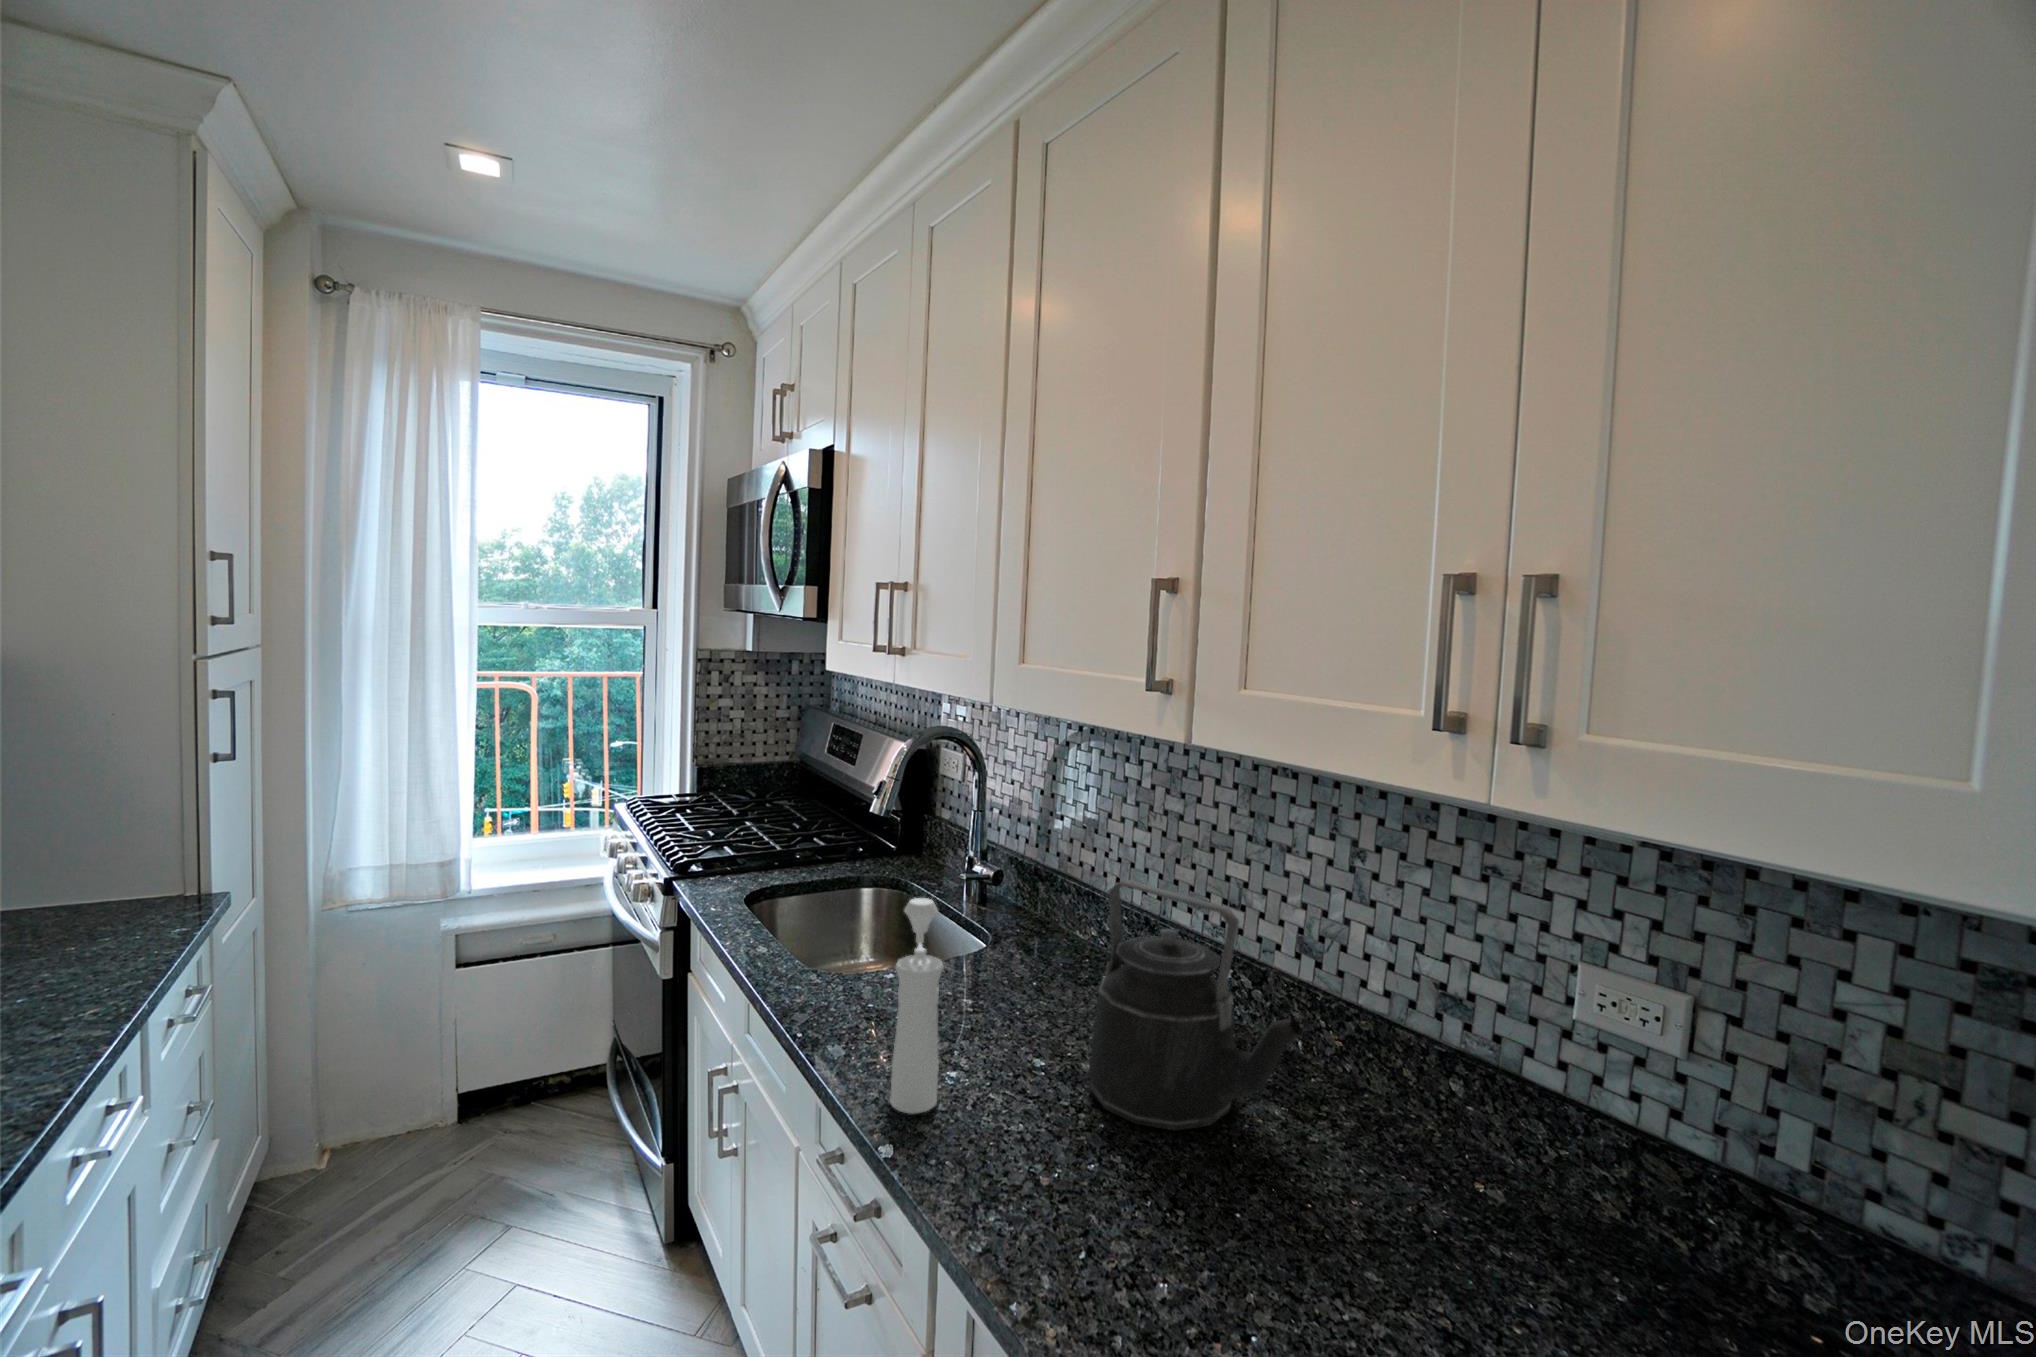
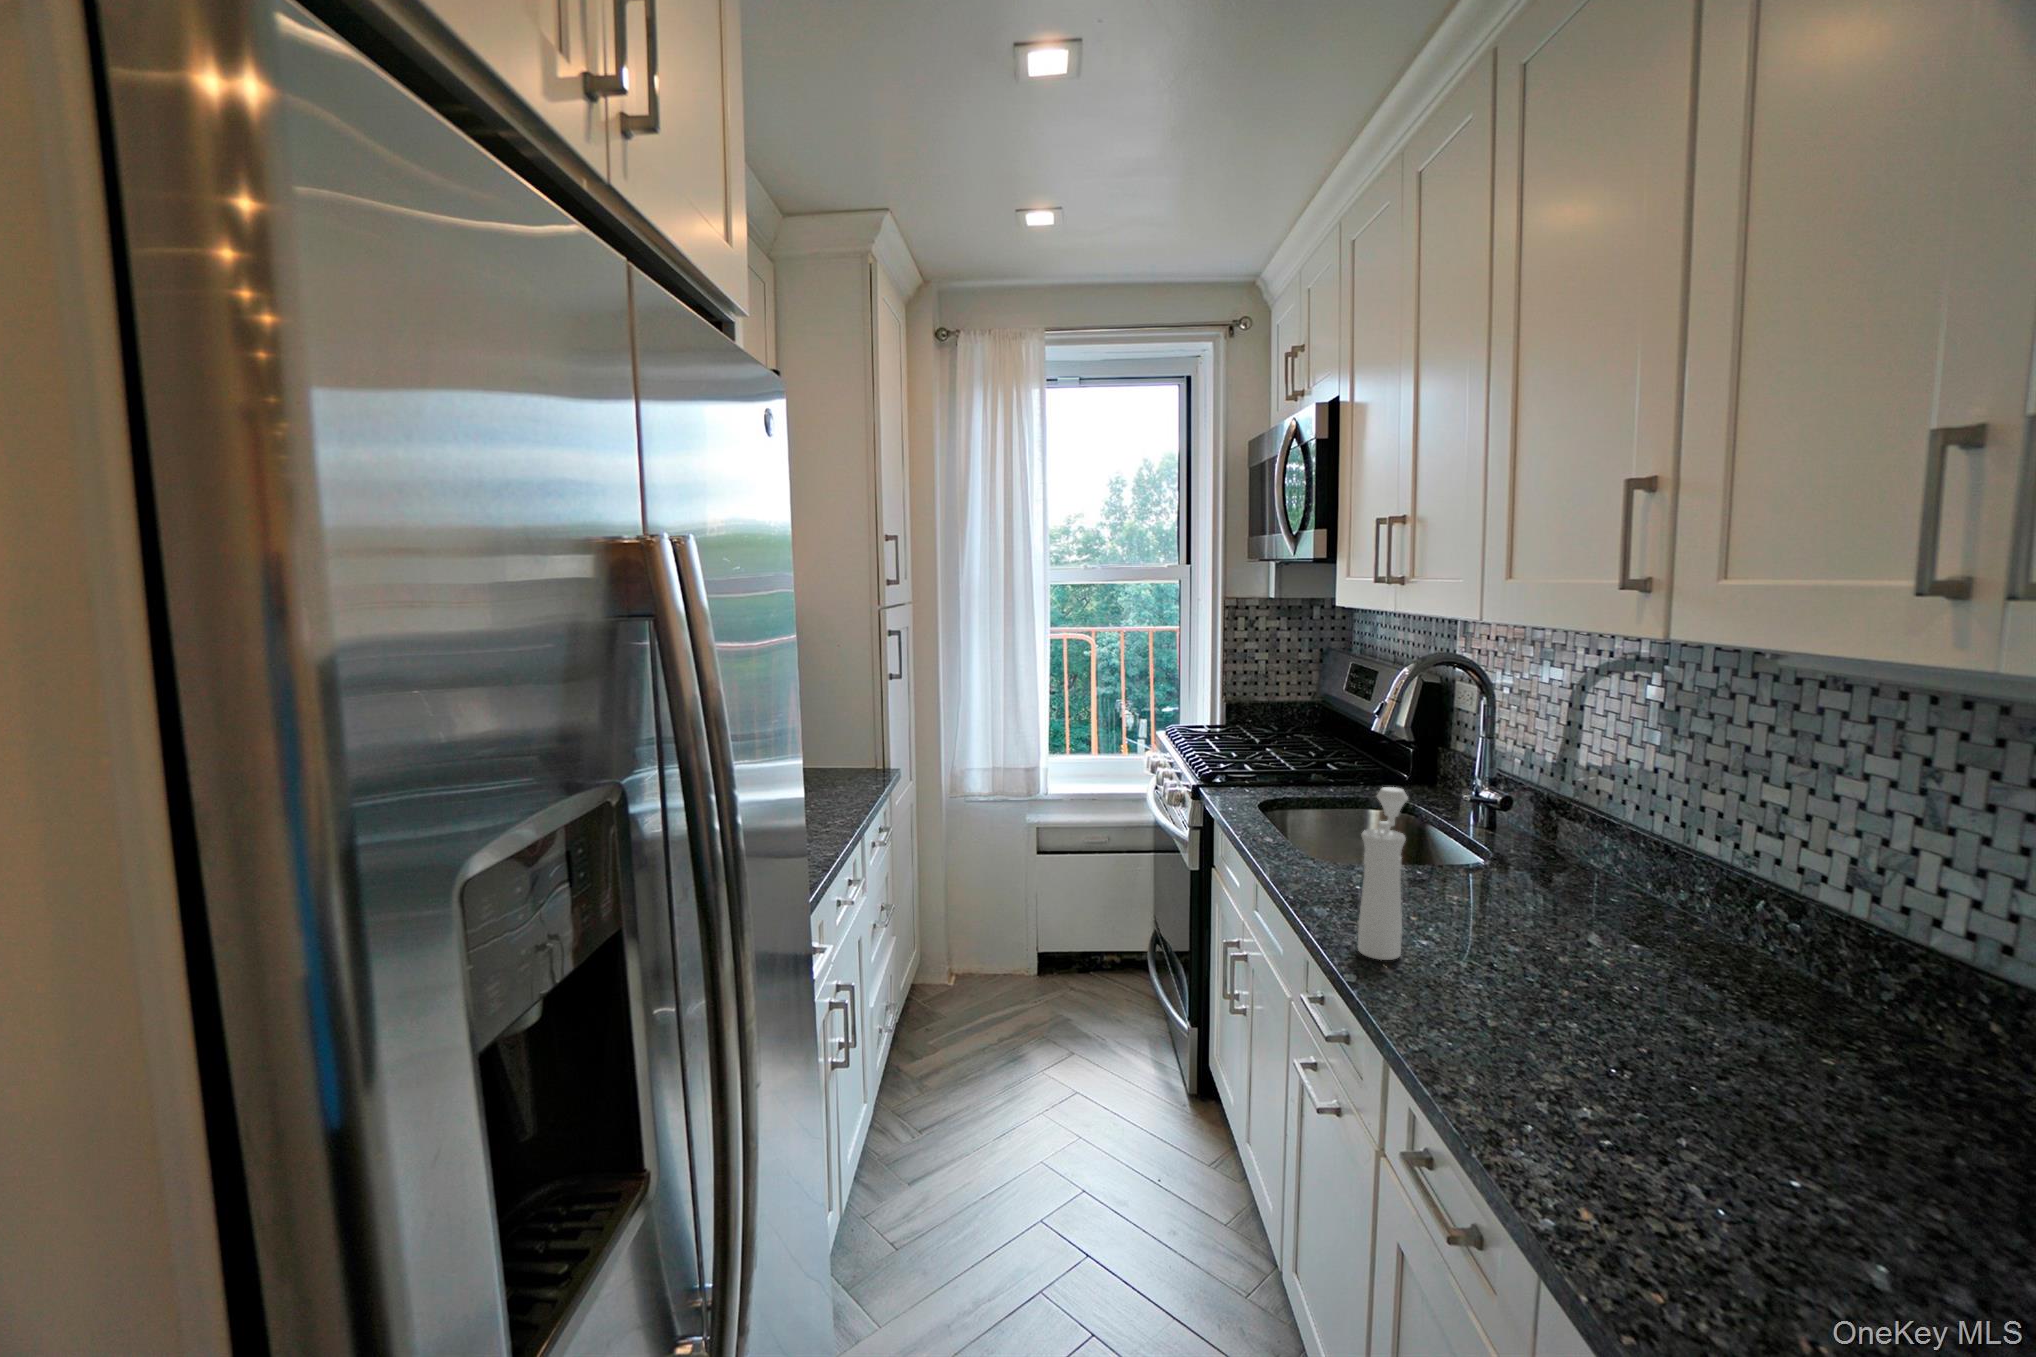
kettle: present [1089,880,1303,1131] -> none [1557,782,1804,1023]

